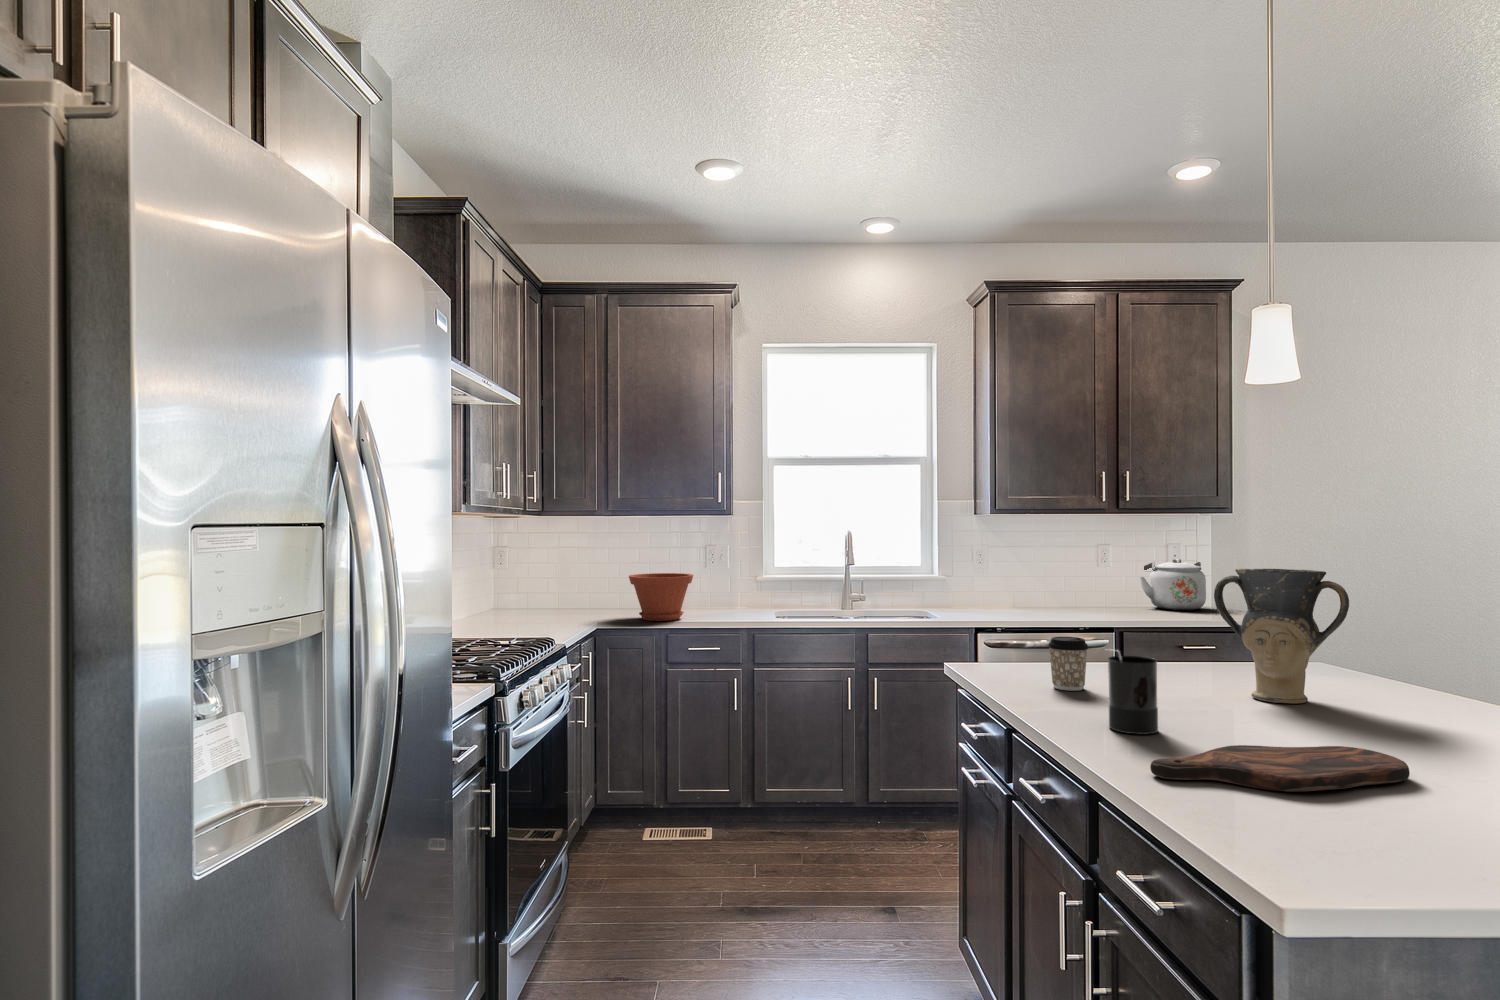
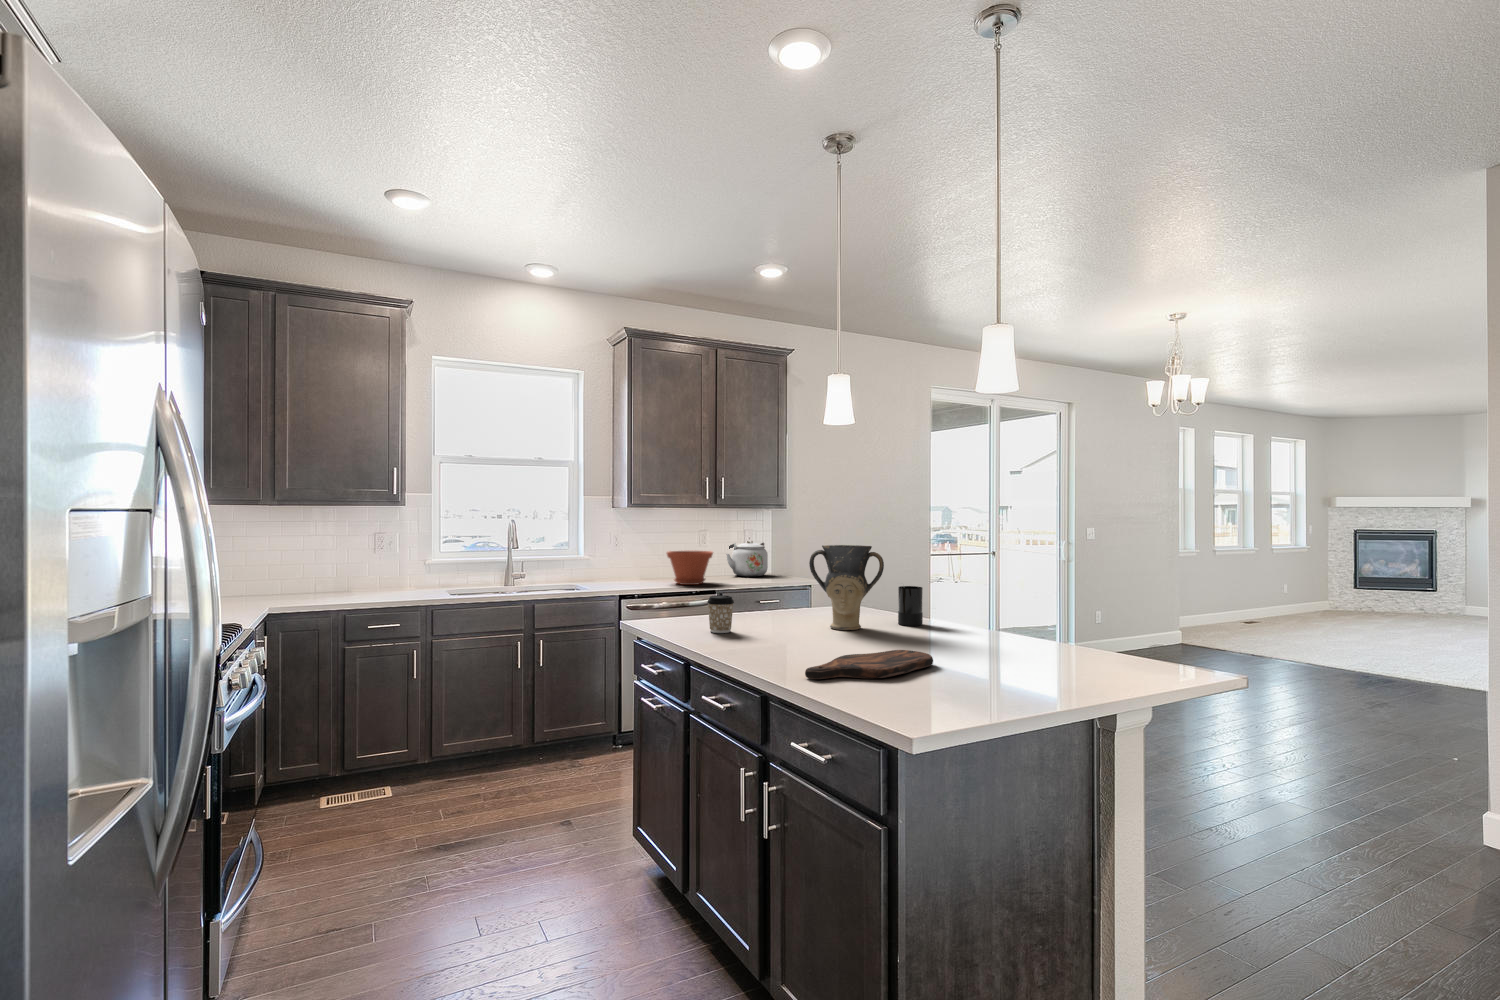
plant pot: present [629,573,693,621] -> present [667,551,713,585]
candle: present [1108,652,1158,735] -> present [898,585,923,626]

